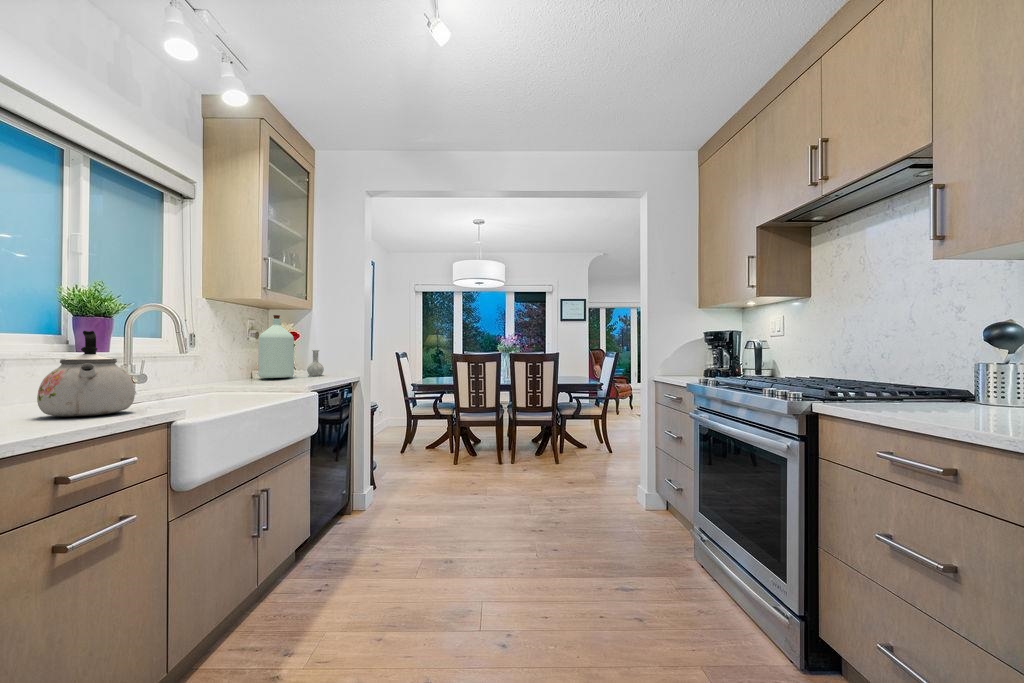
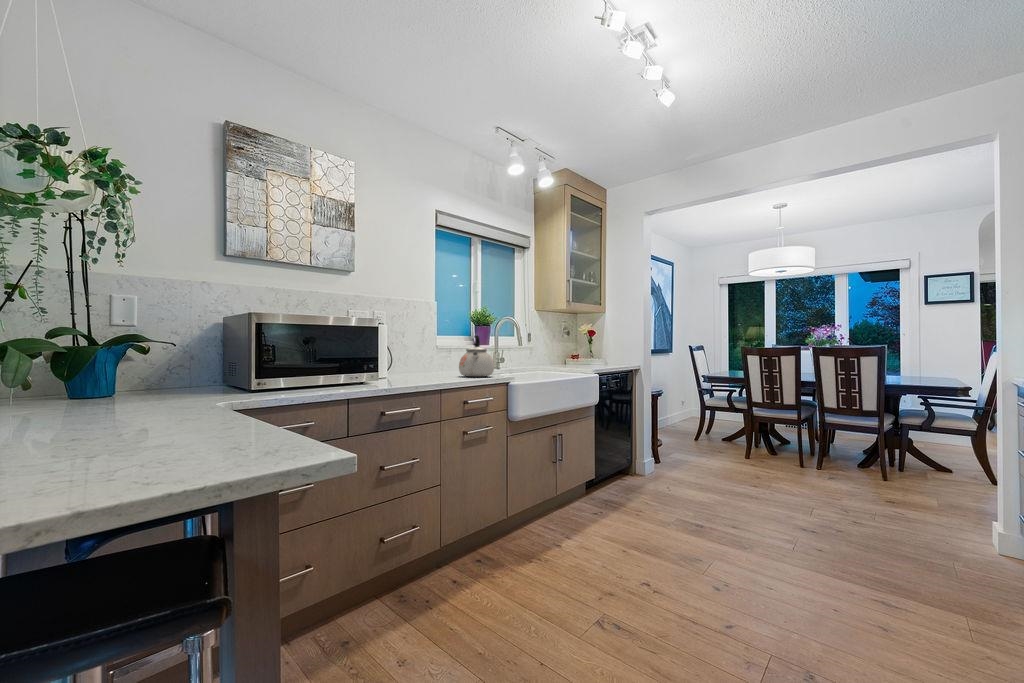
bottle: present [258,315,324,378] -> none [569,320,613,365]

